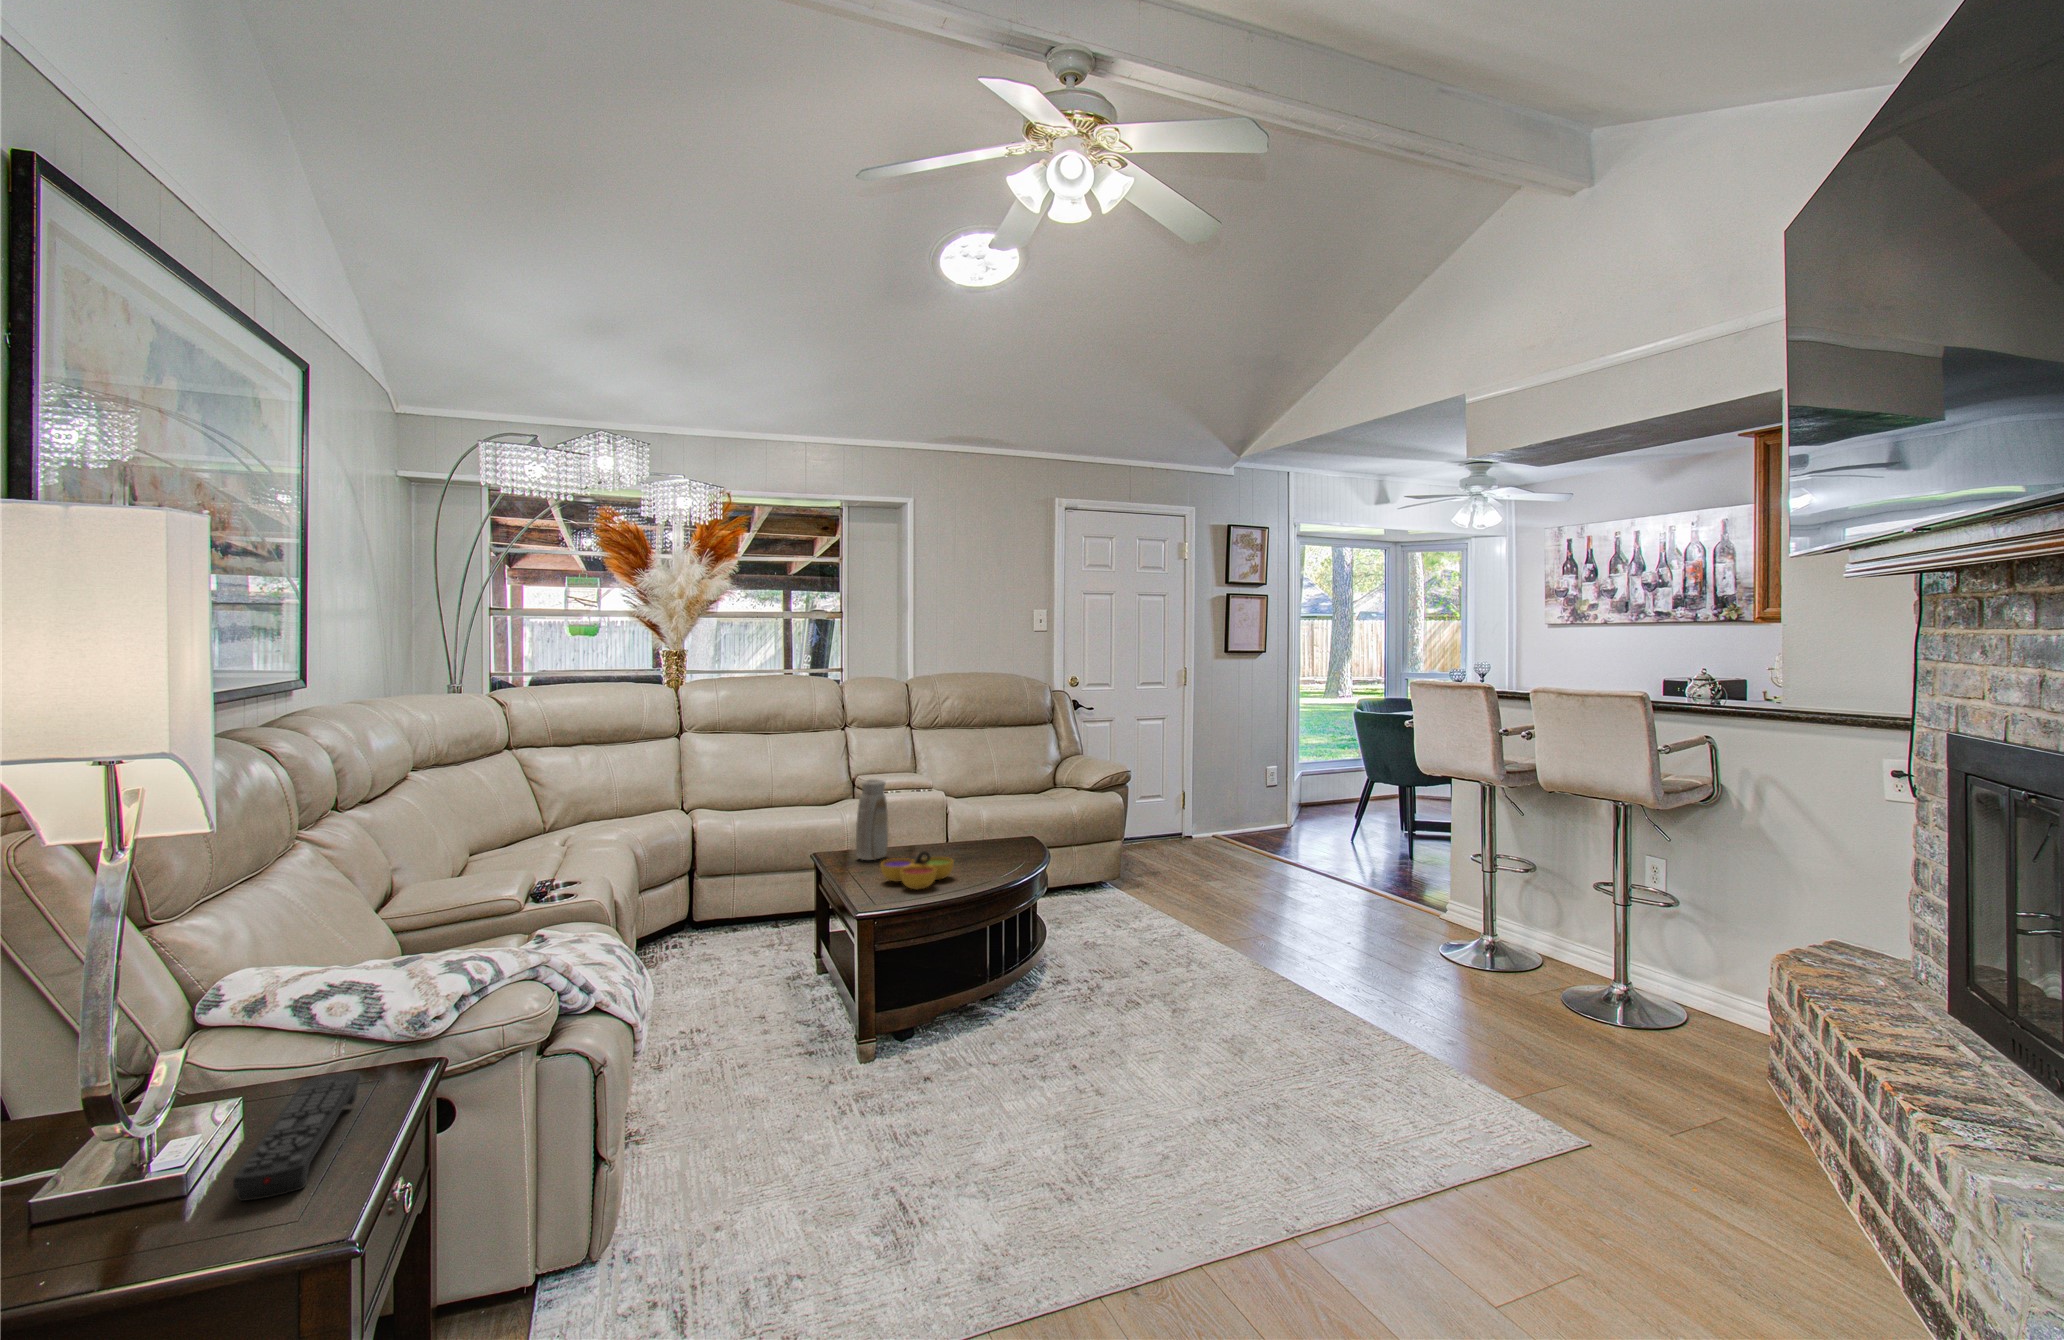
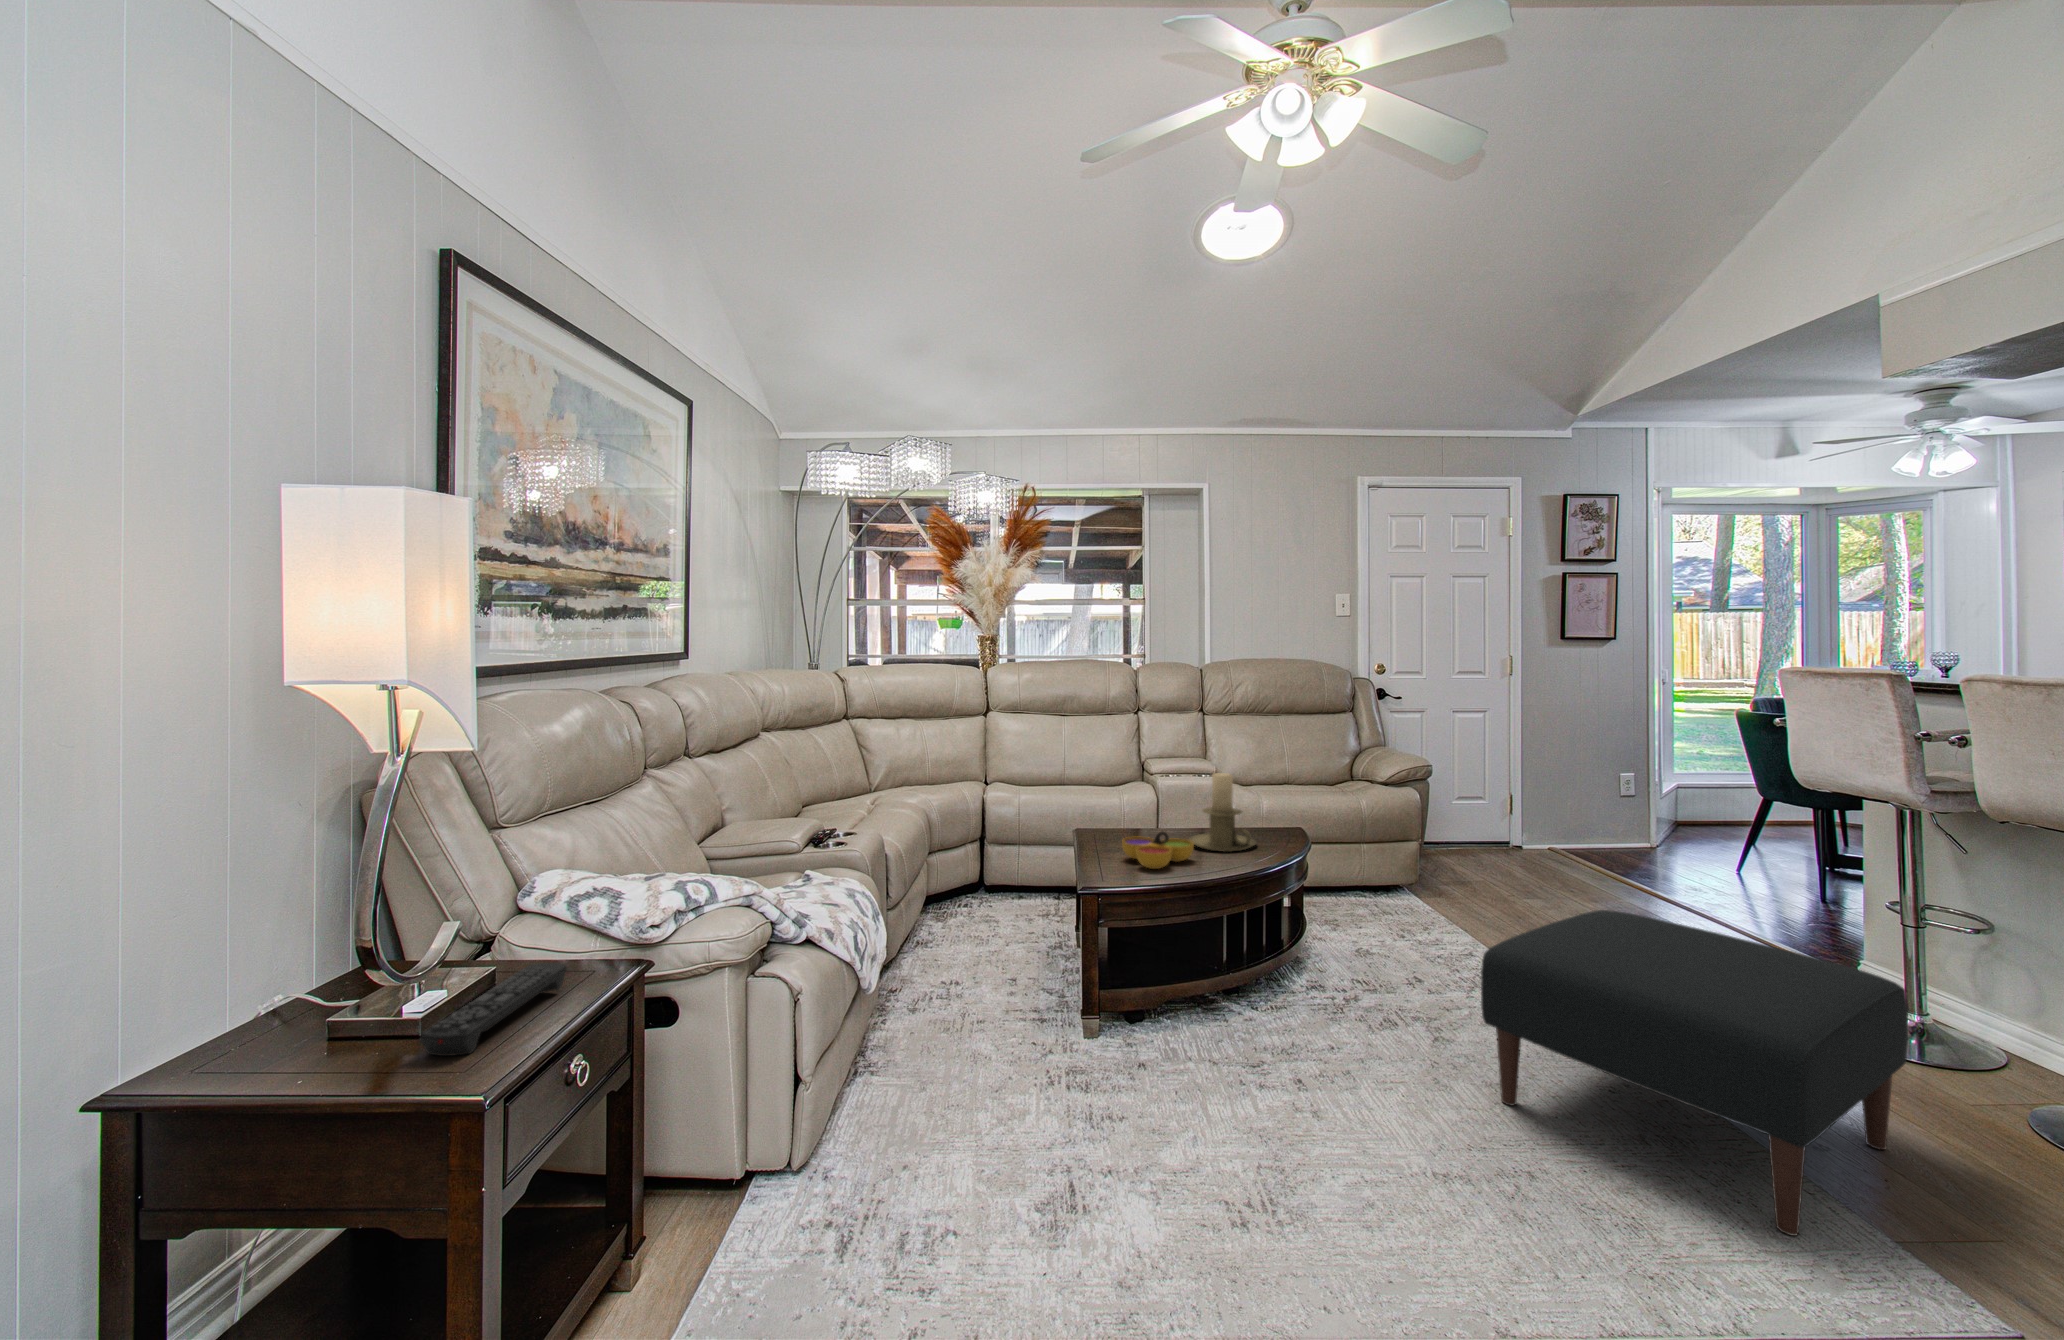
vase: present [856,780,888,860] -> none [1113,759,1143,837]
candle holder: none [938,788,1005,866] -> present [1188,773,1257,852]
ottoman: none [1220,884,1491,1107] -> present [1481,910,1908,1236]

